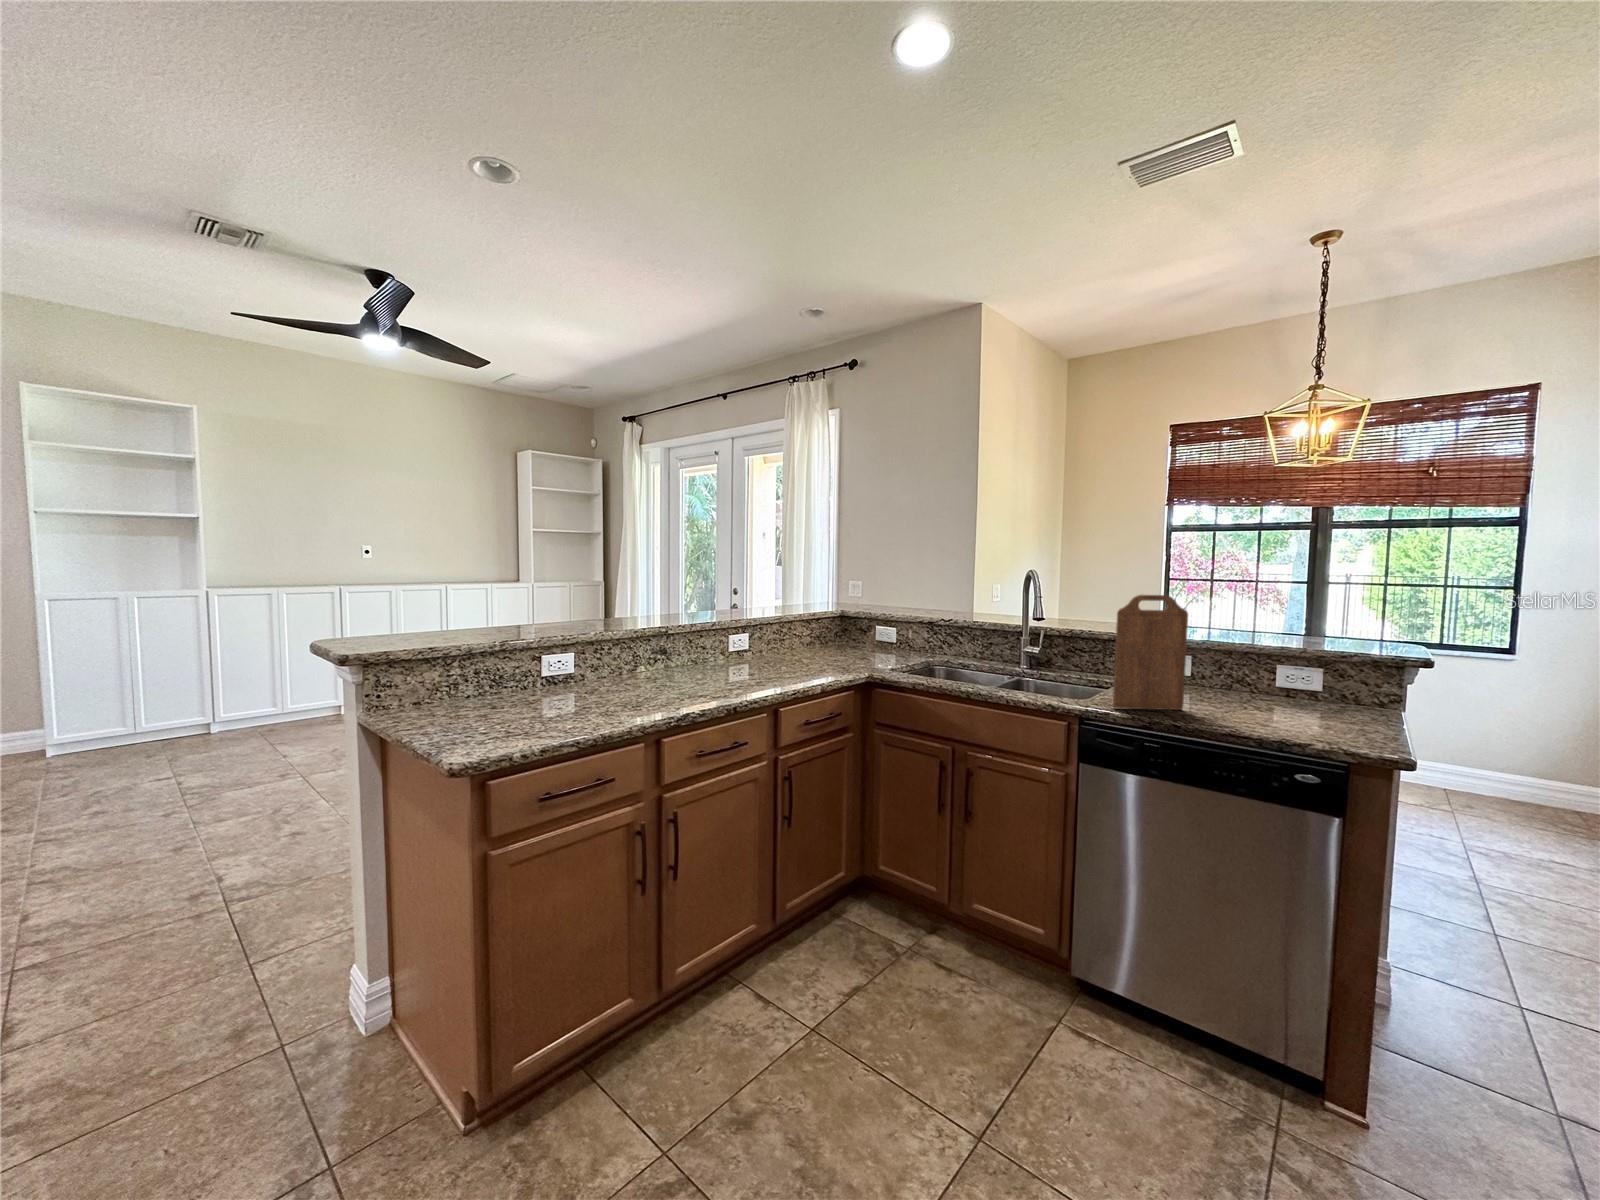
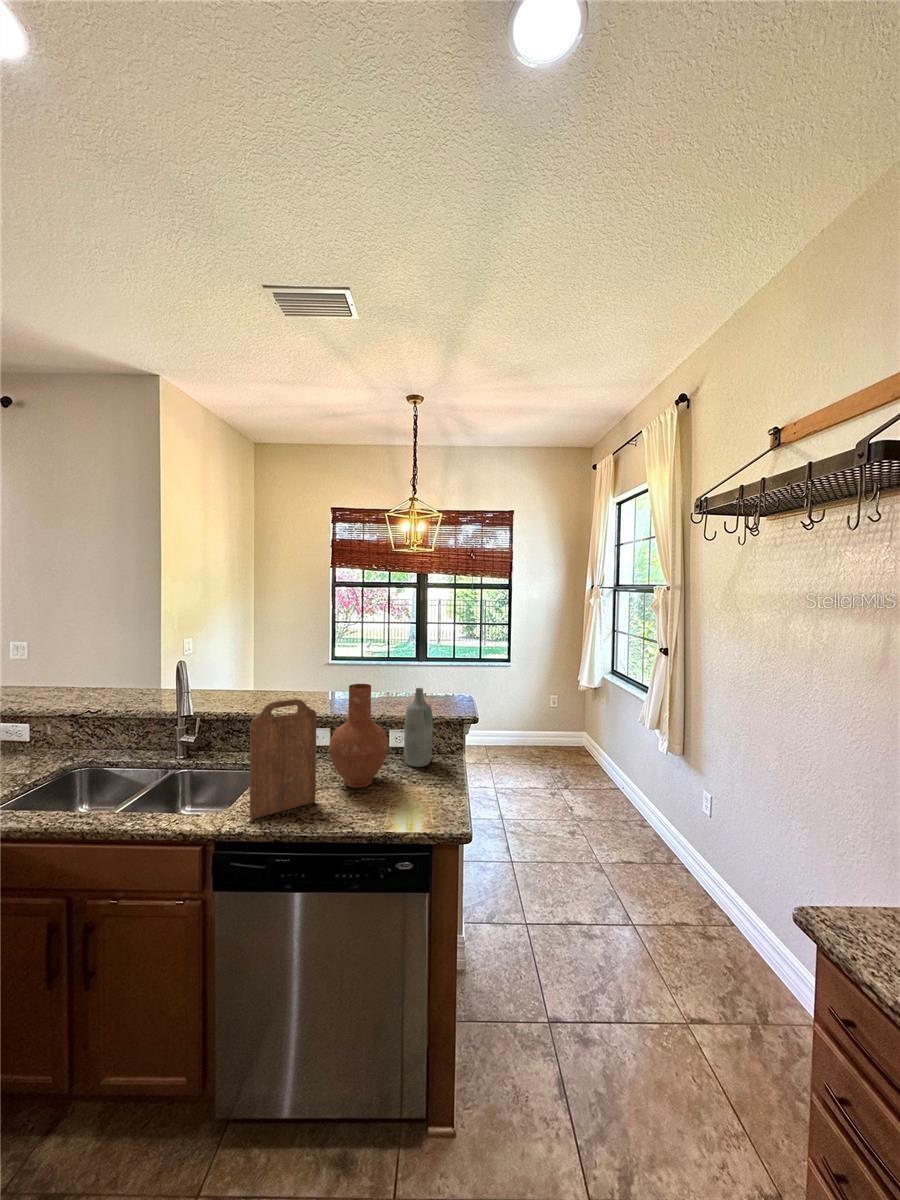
vase: none [1198,593,1280,710] -> present [329,684,388,788]
bottle: none [1302,610,1350,710] -> present [404,688,433,767]

